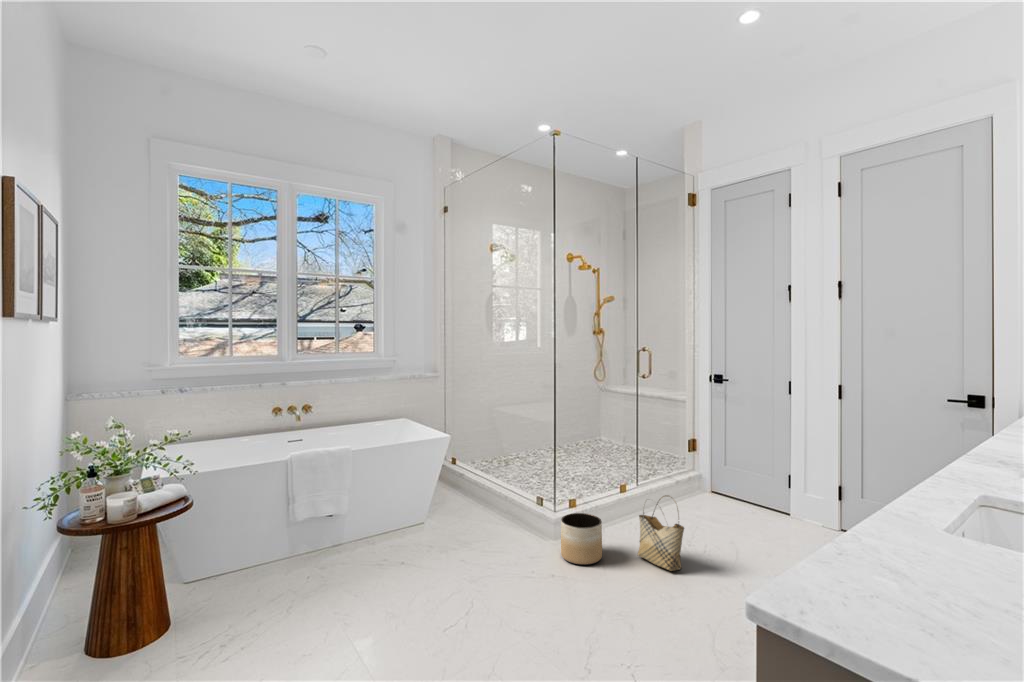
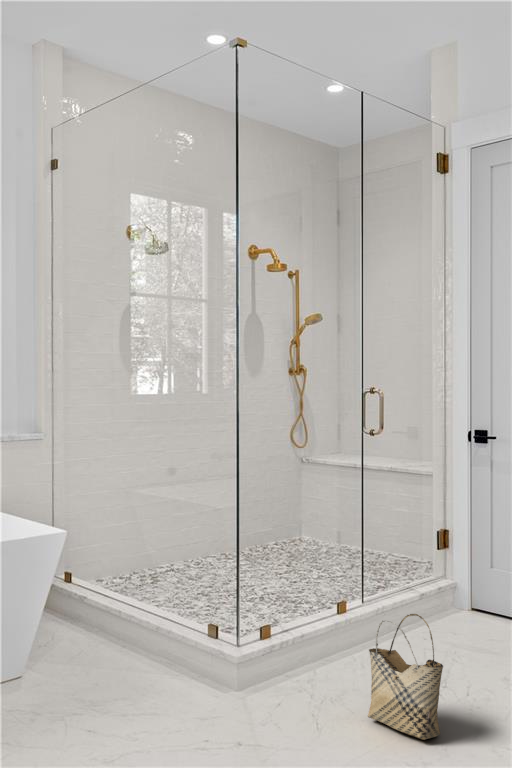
planter: present [561,513,602,565] -> none [242,651,311,738]

